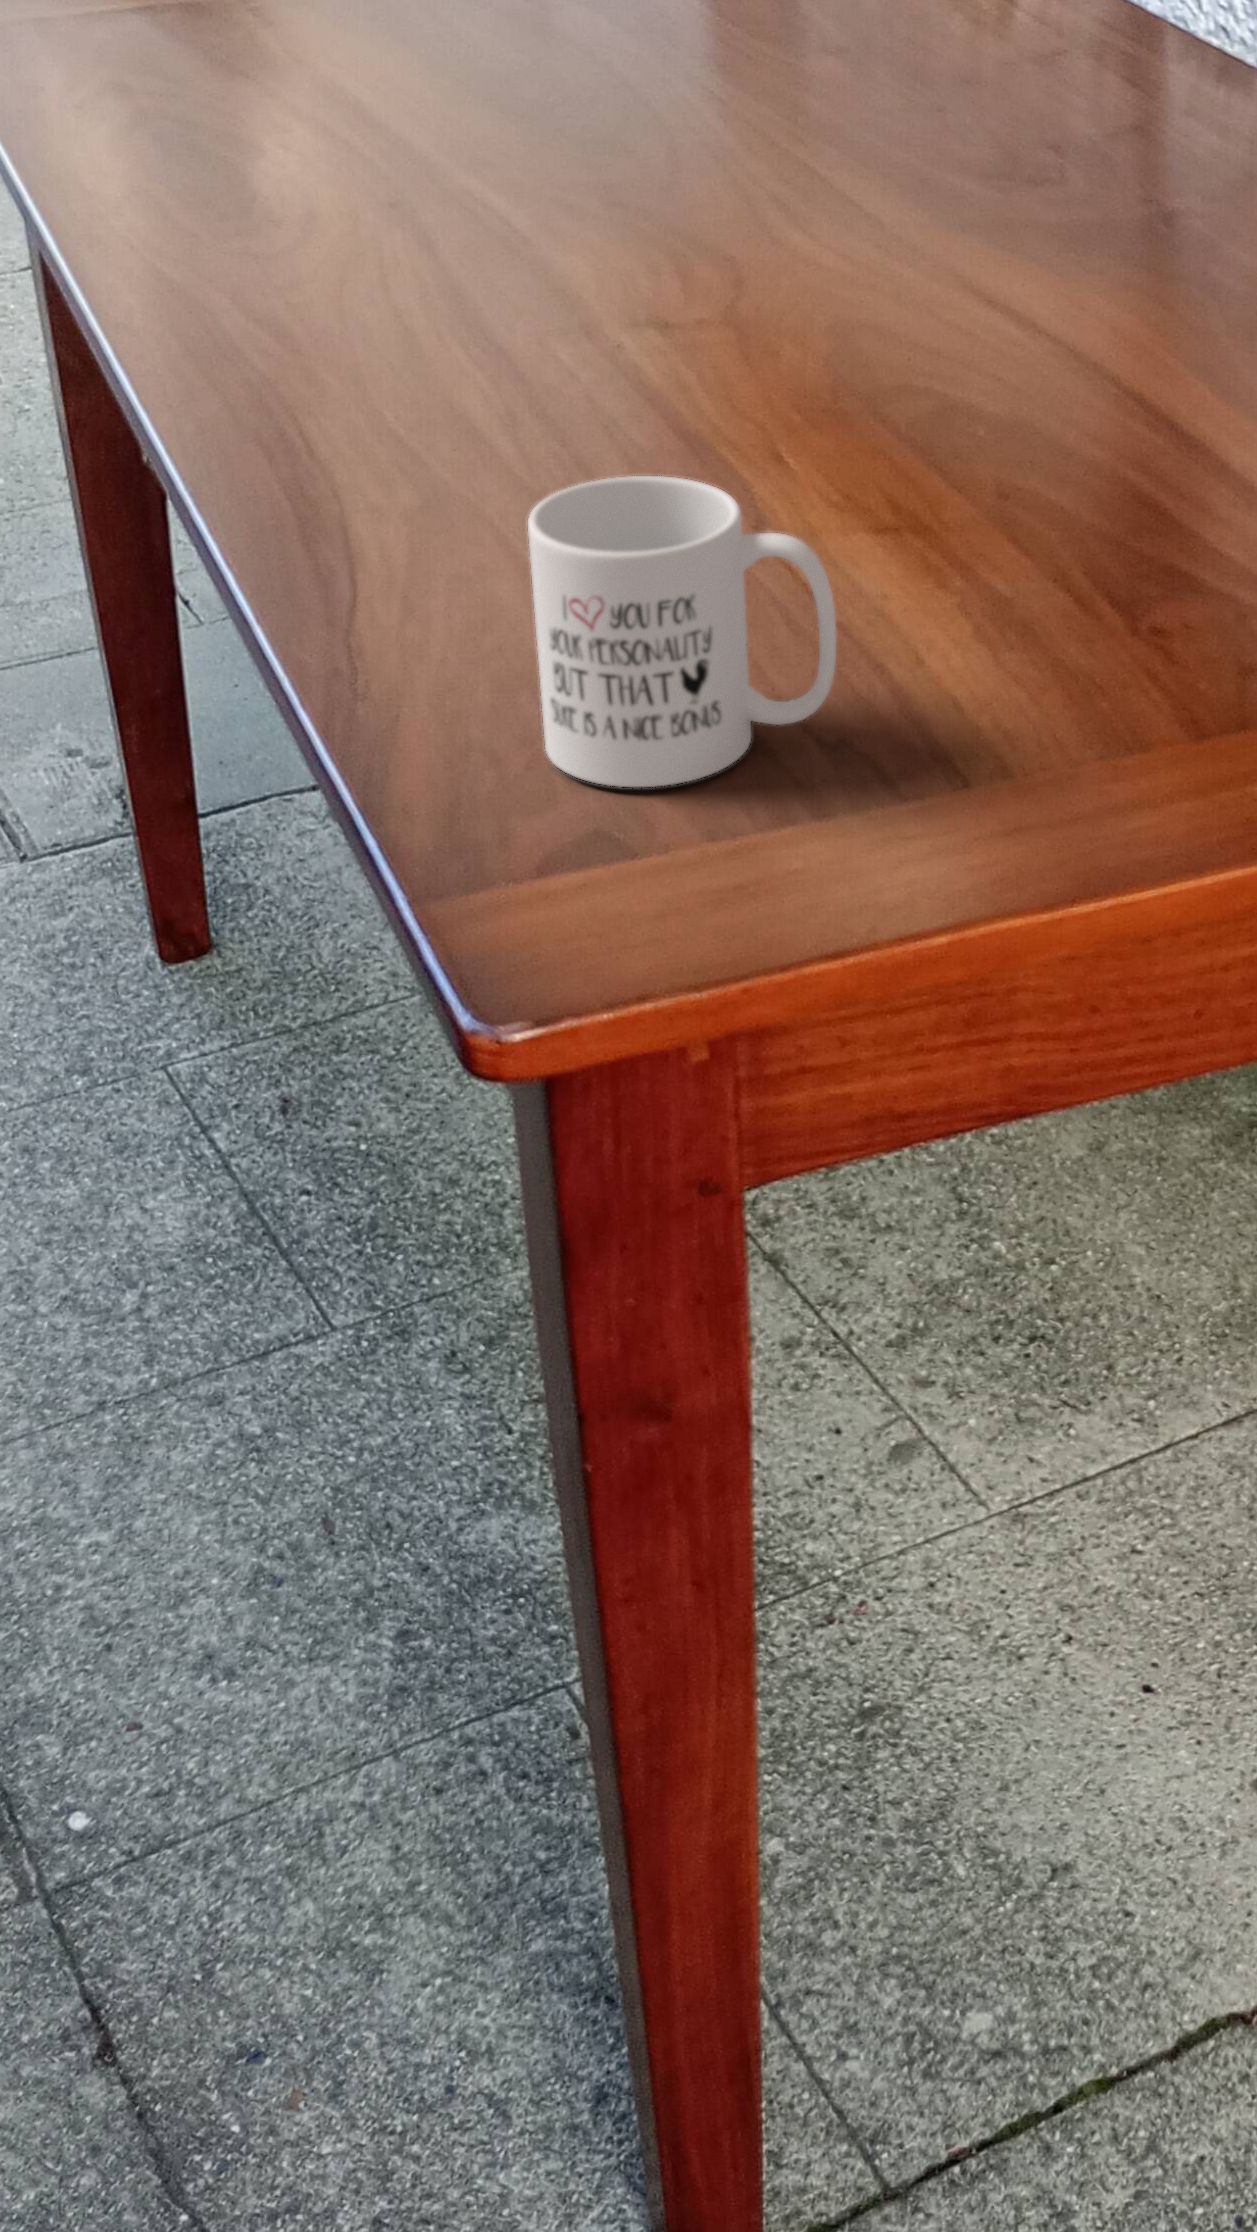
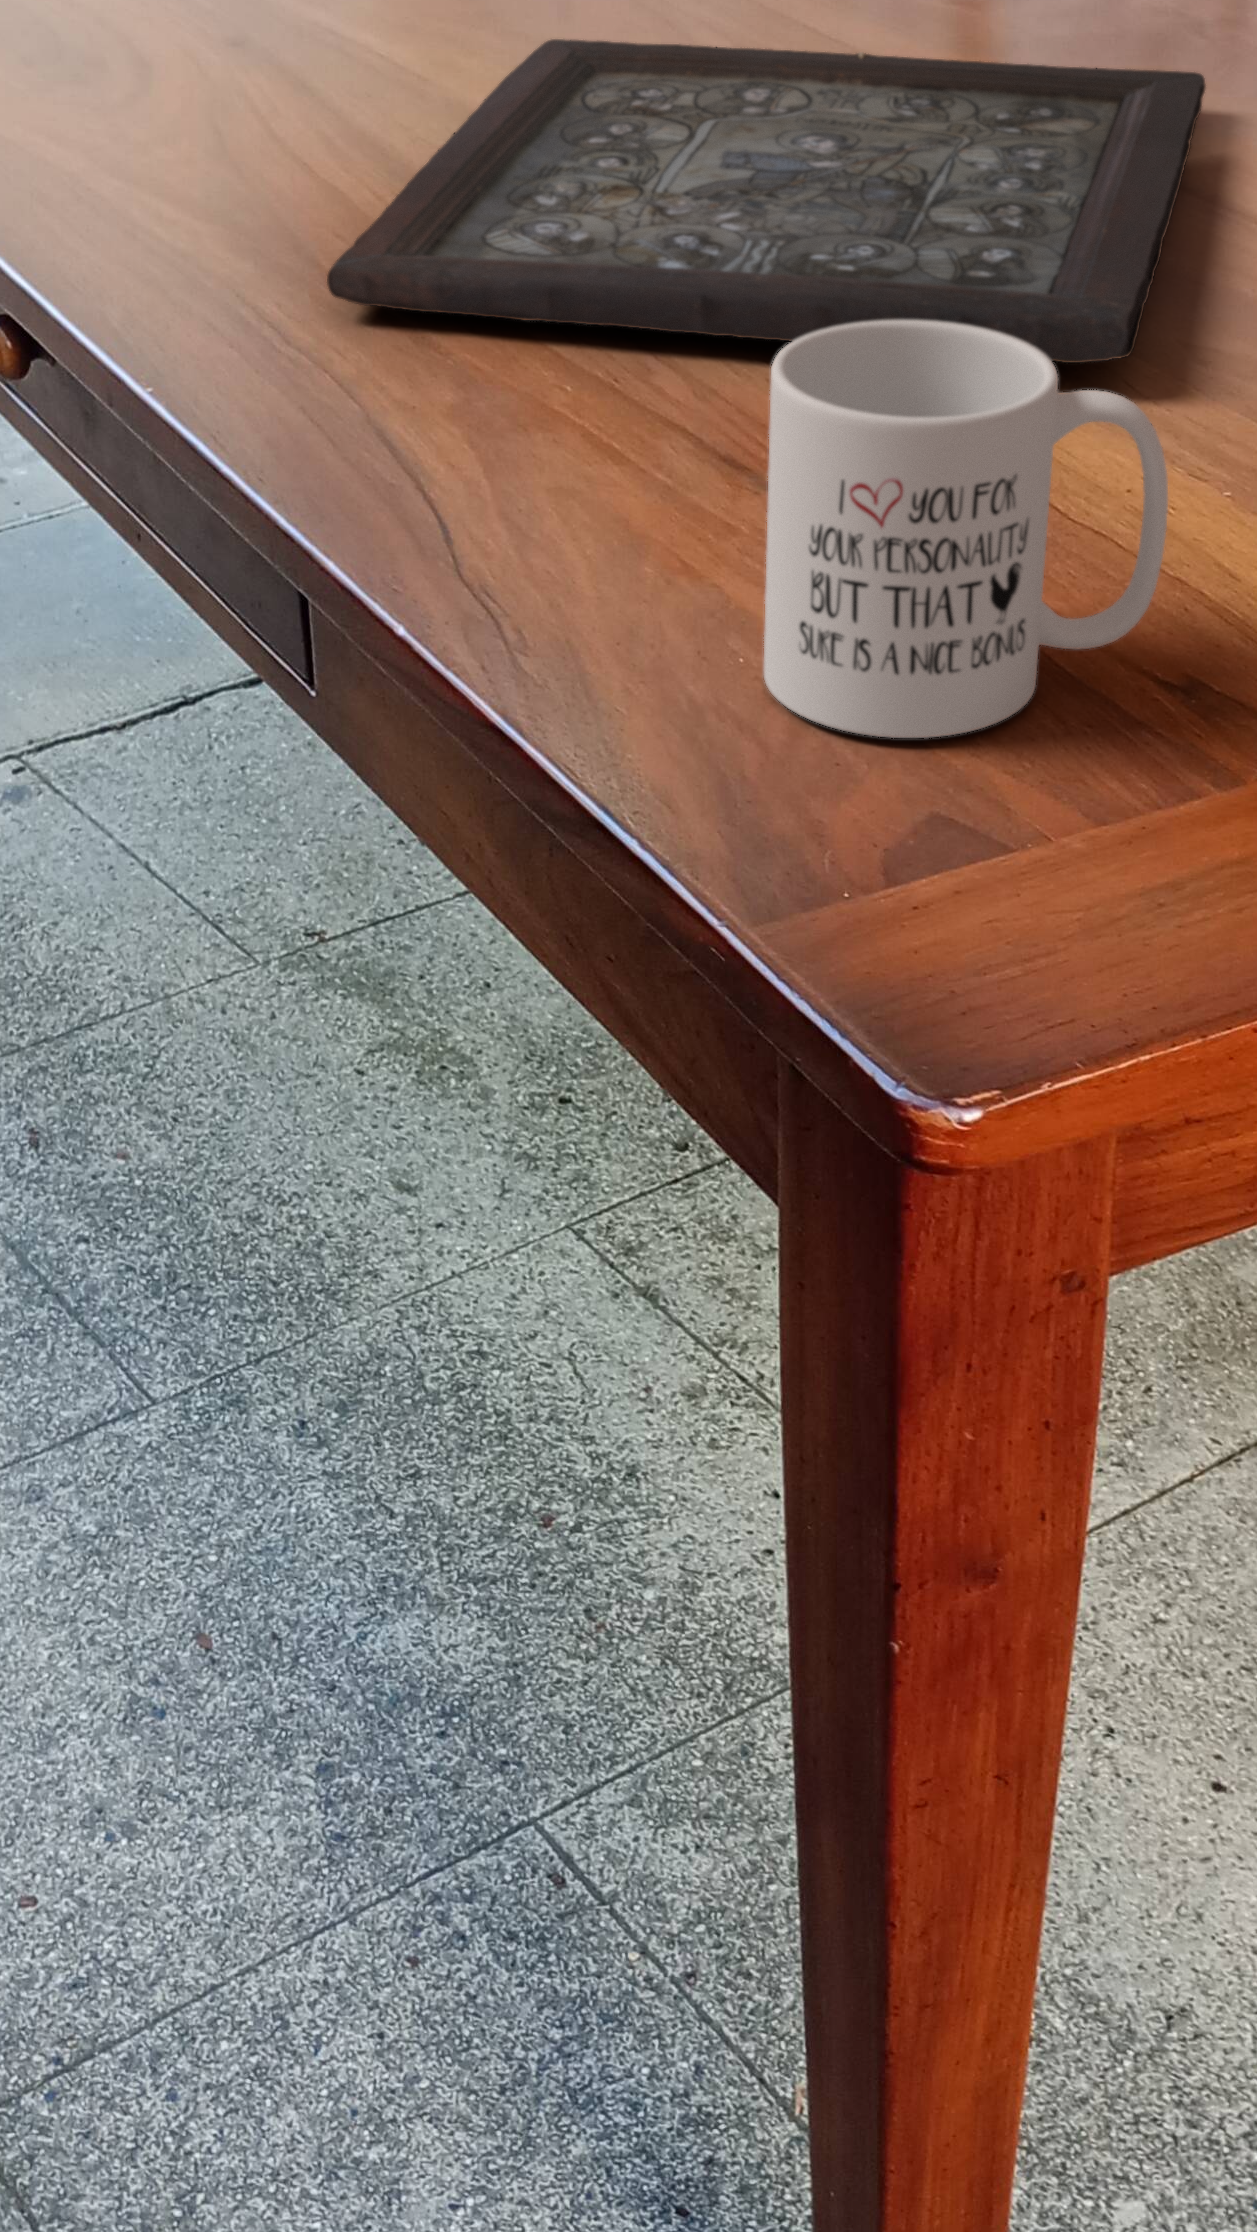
tray: none [353,220,1138,501] -> present [327,39,1205,363]

